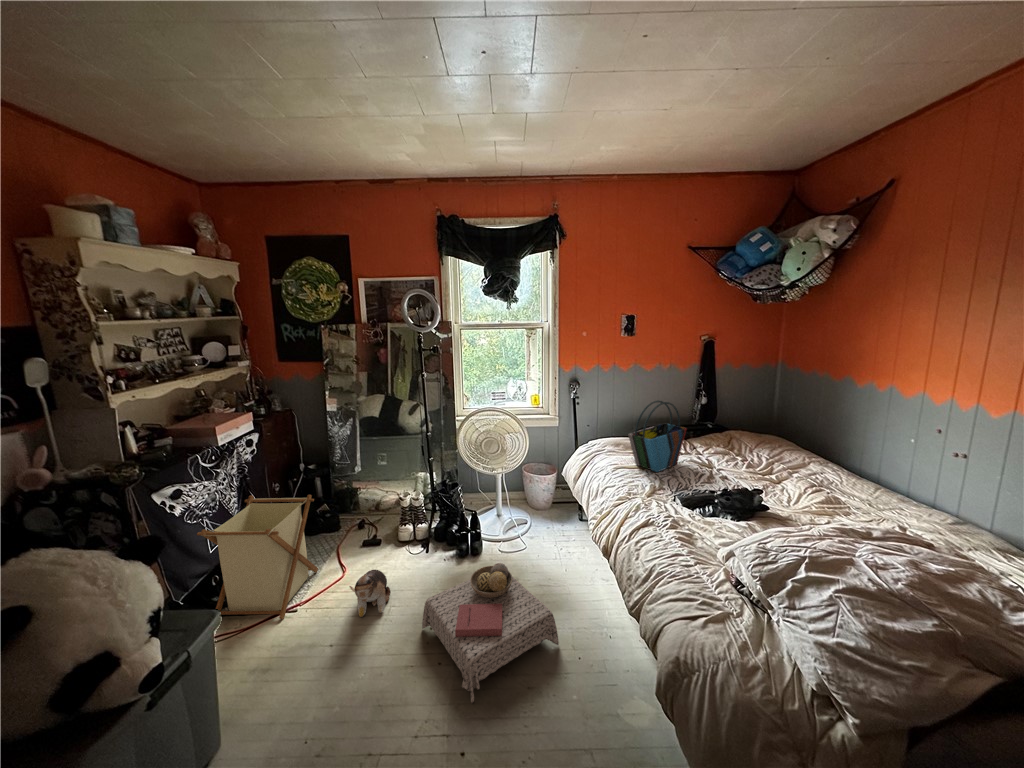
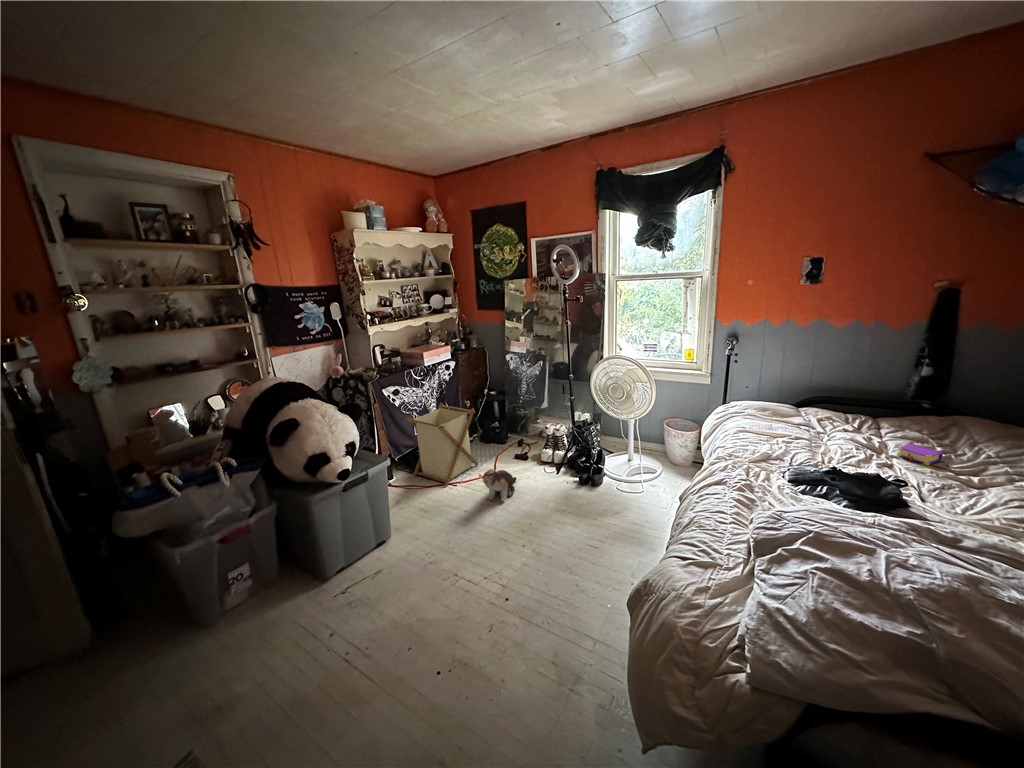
tote bag: present [628,400,687,472] -> none [757,361,851,443]
book: none [711,457,758,476] -> present [897,443,943,465]
ottoman: present [422,563,559,703] -> none [521,487,622,576]

